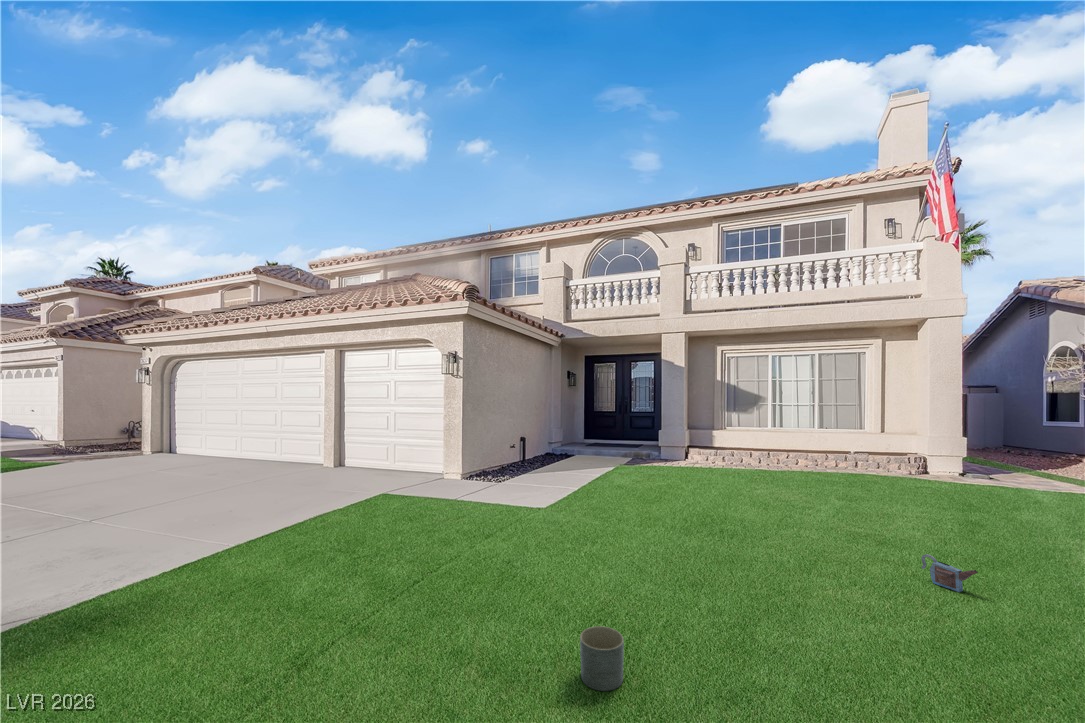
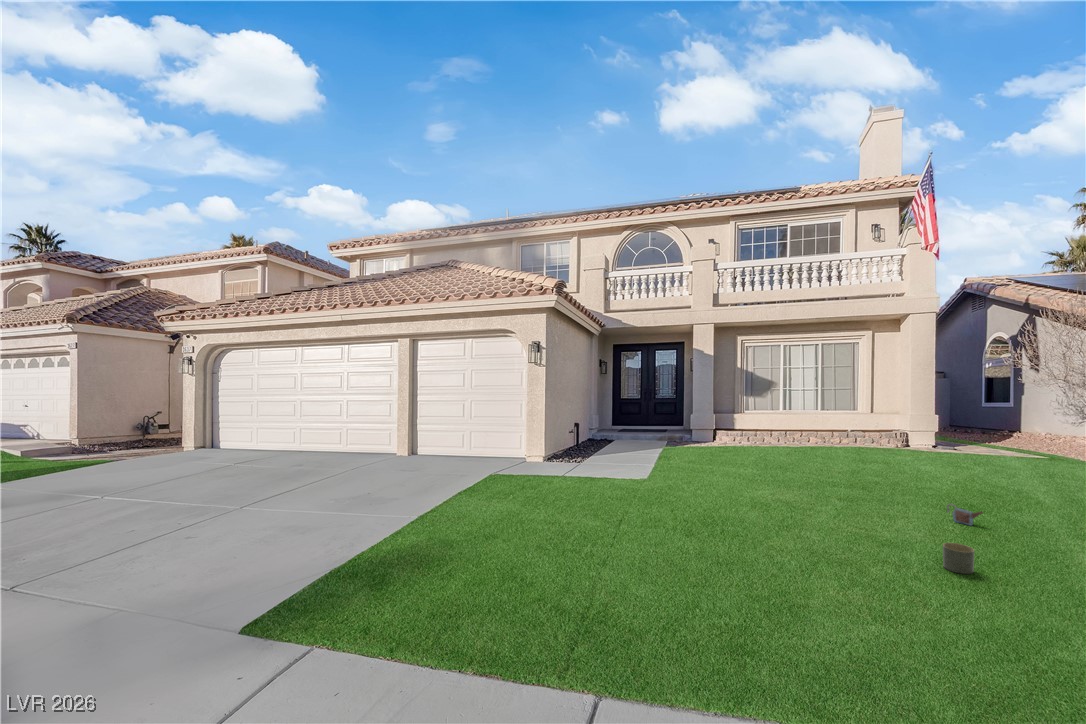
planter: present [580,626,624,691] -> present [943,543,974,574]

